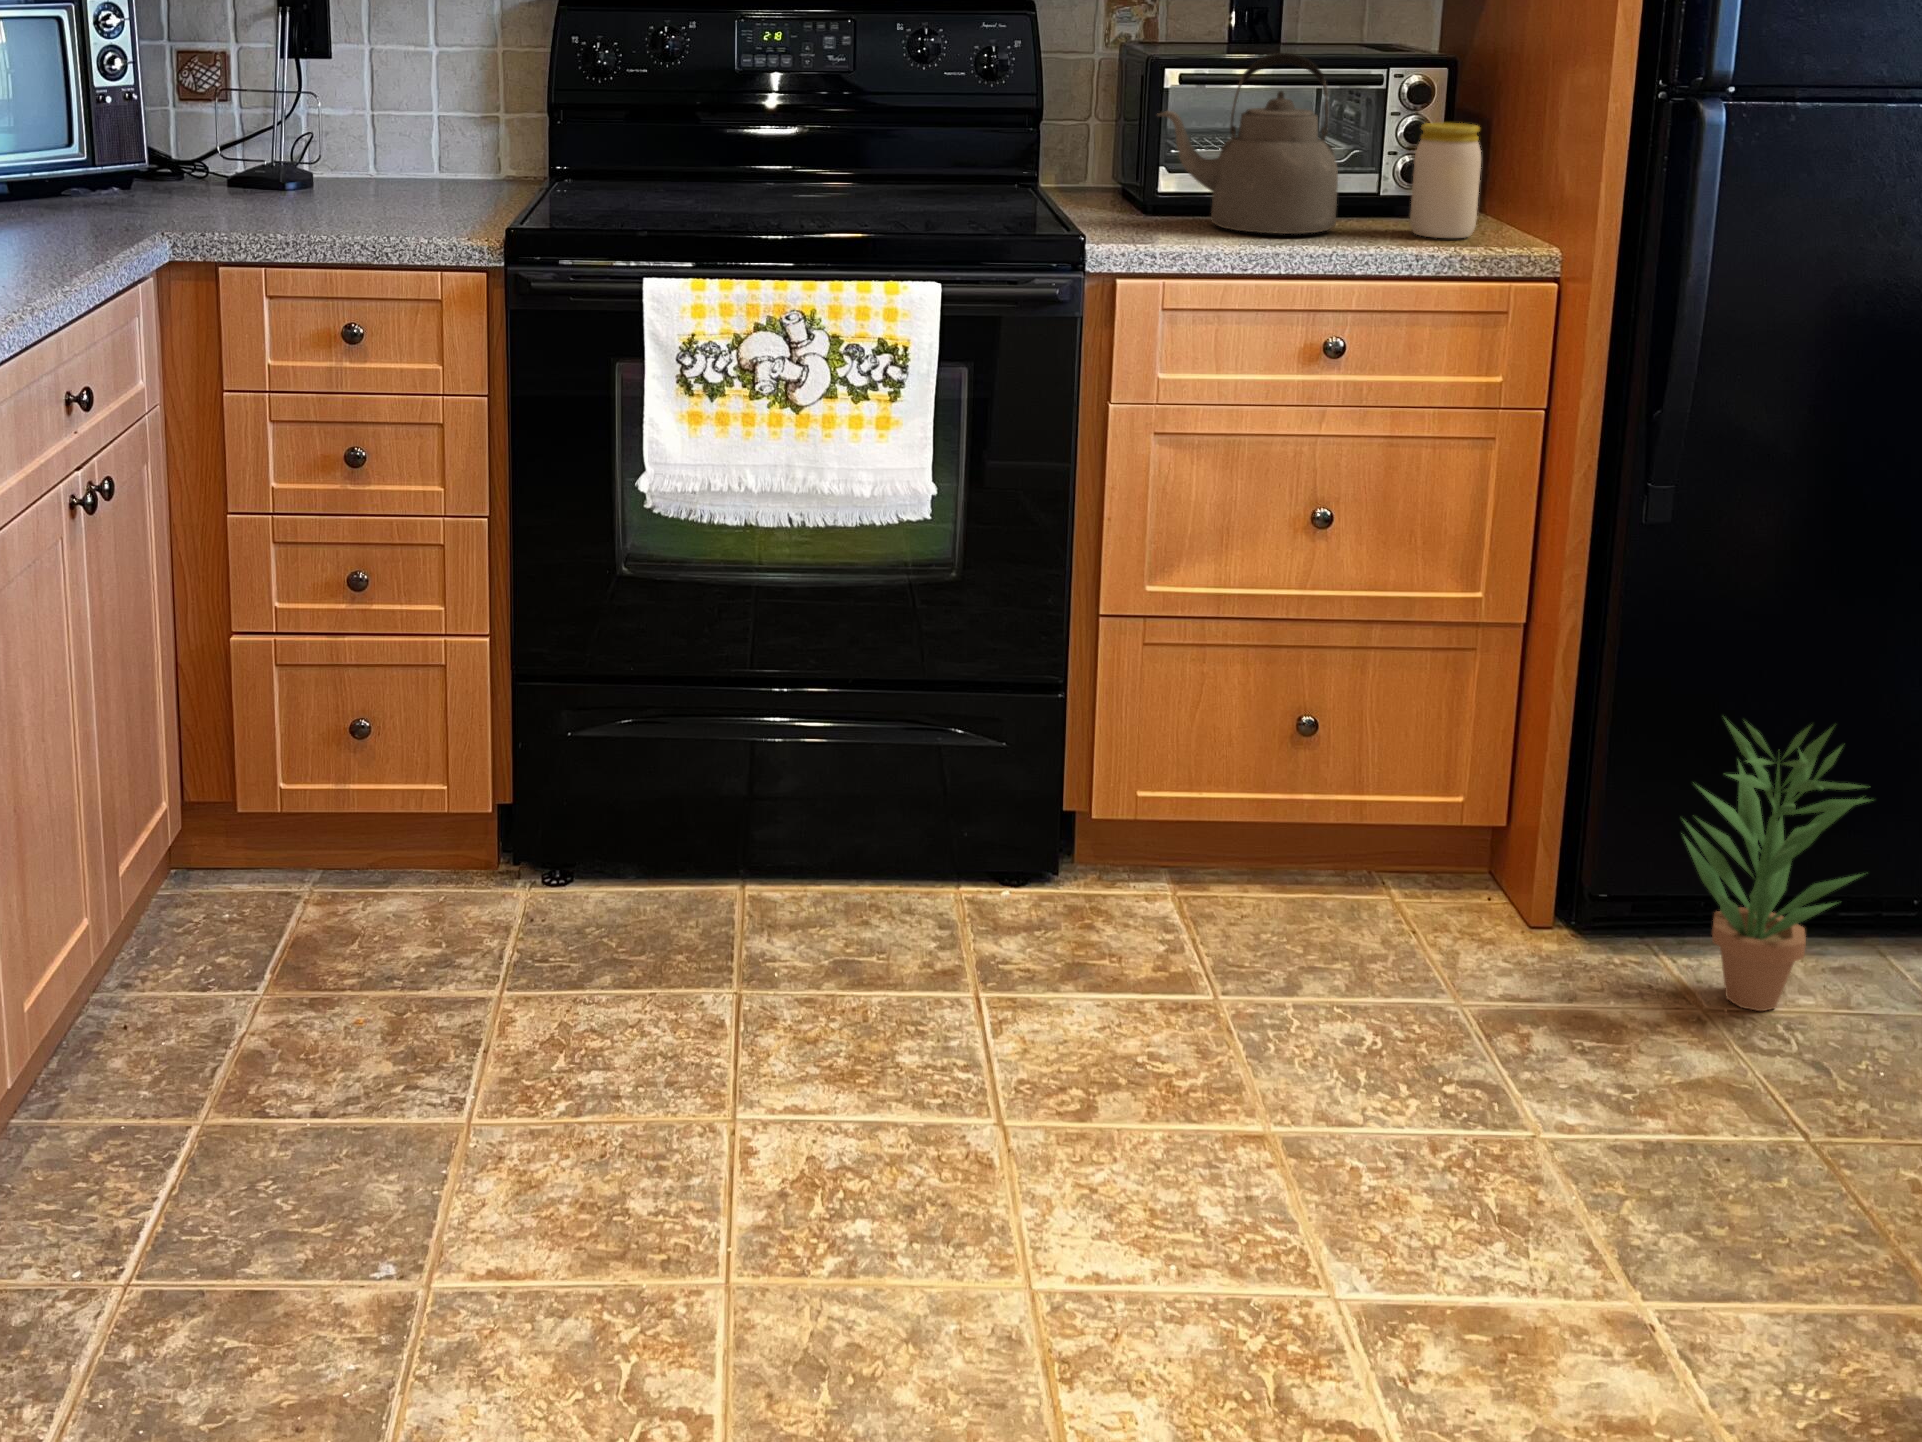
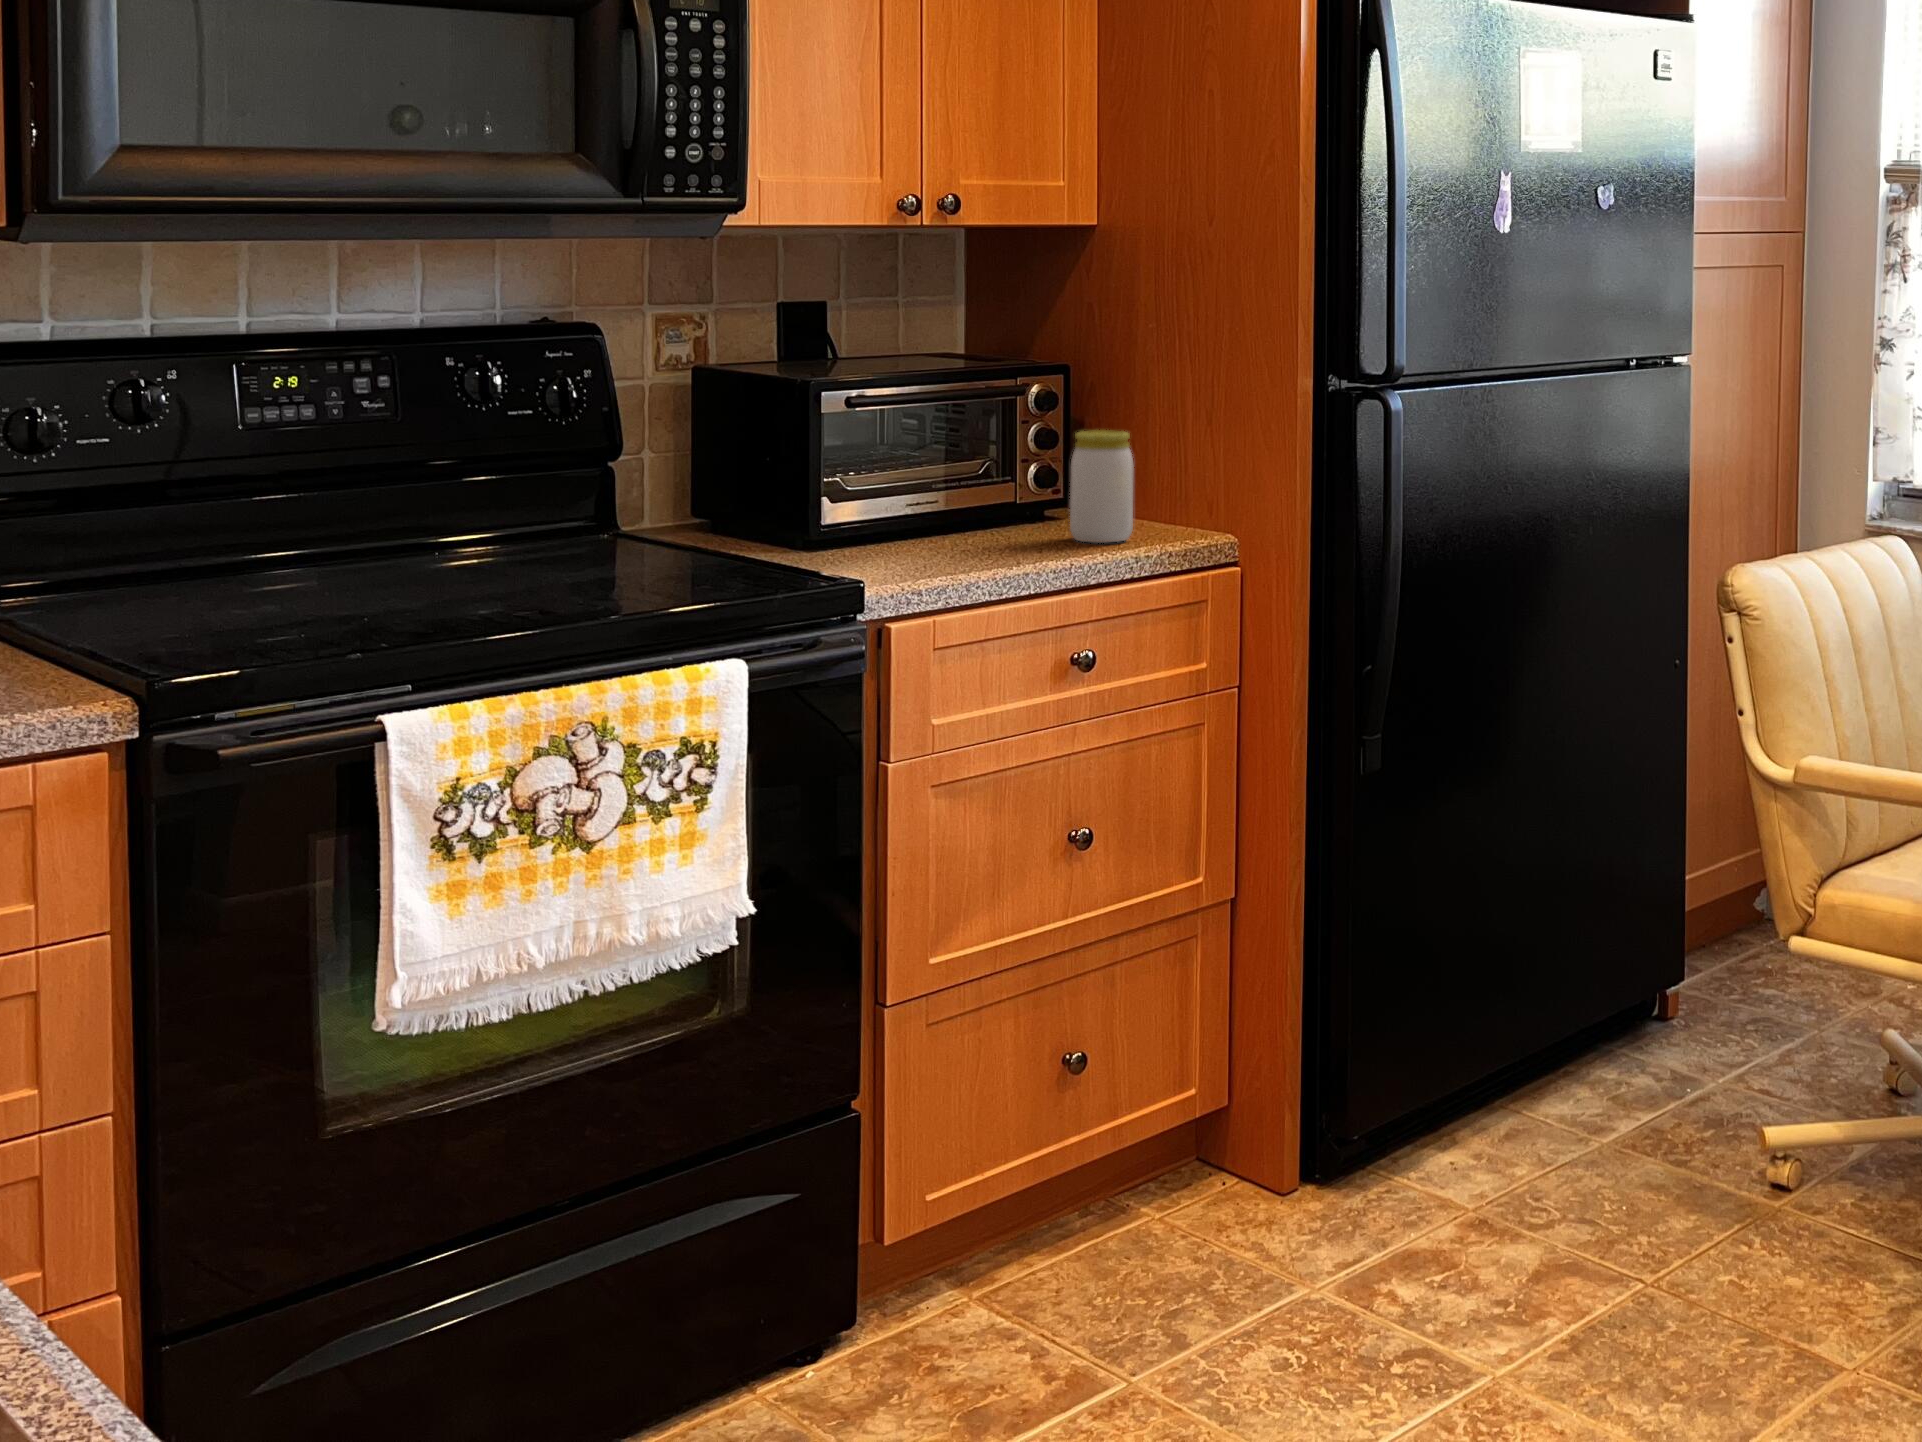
kettle: present [1157,53,1338,234] -> none [850,371,1029,558]
potted plant: present [1684,719,1870,1011] -> none [1398,910,1561,1190]

